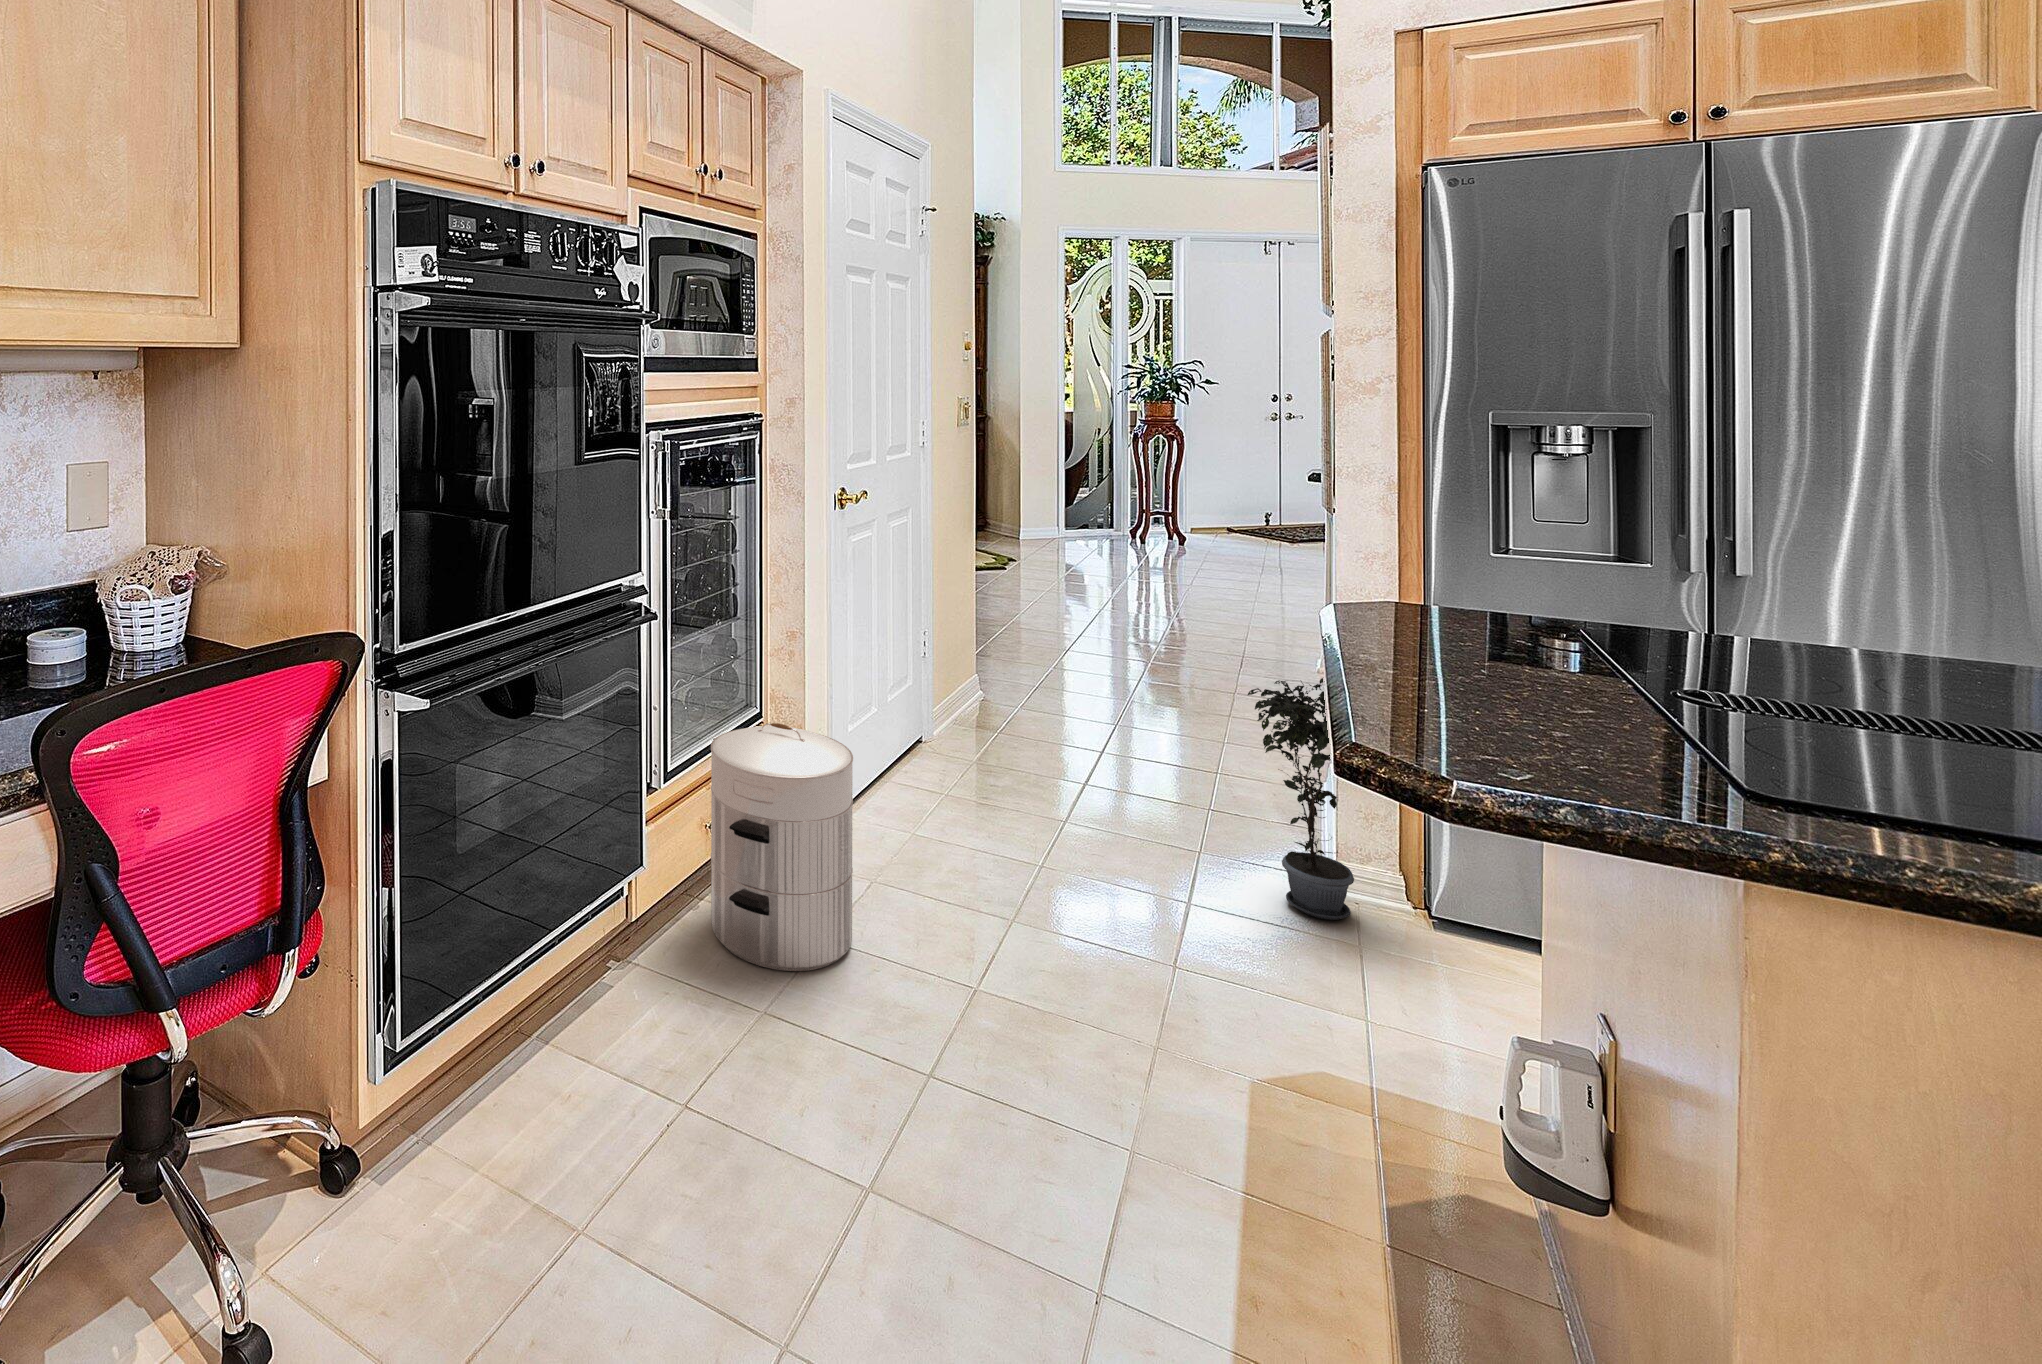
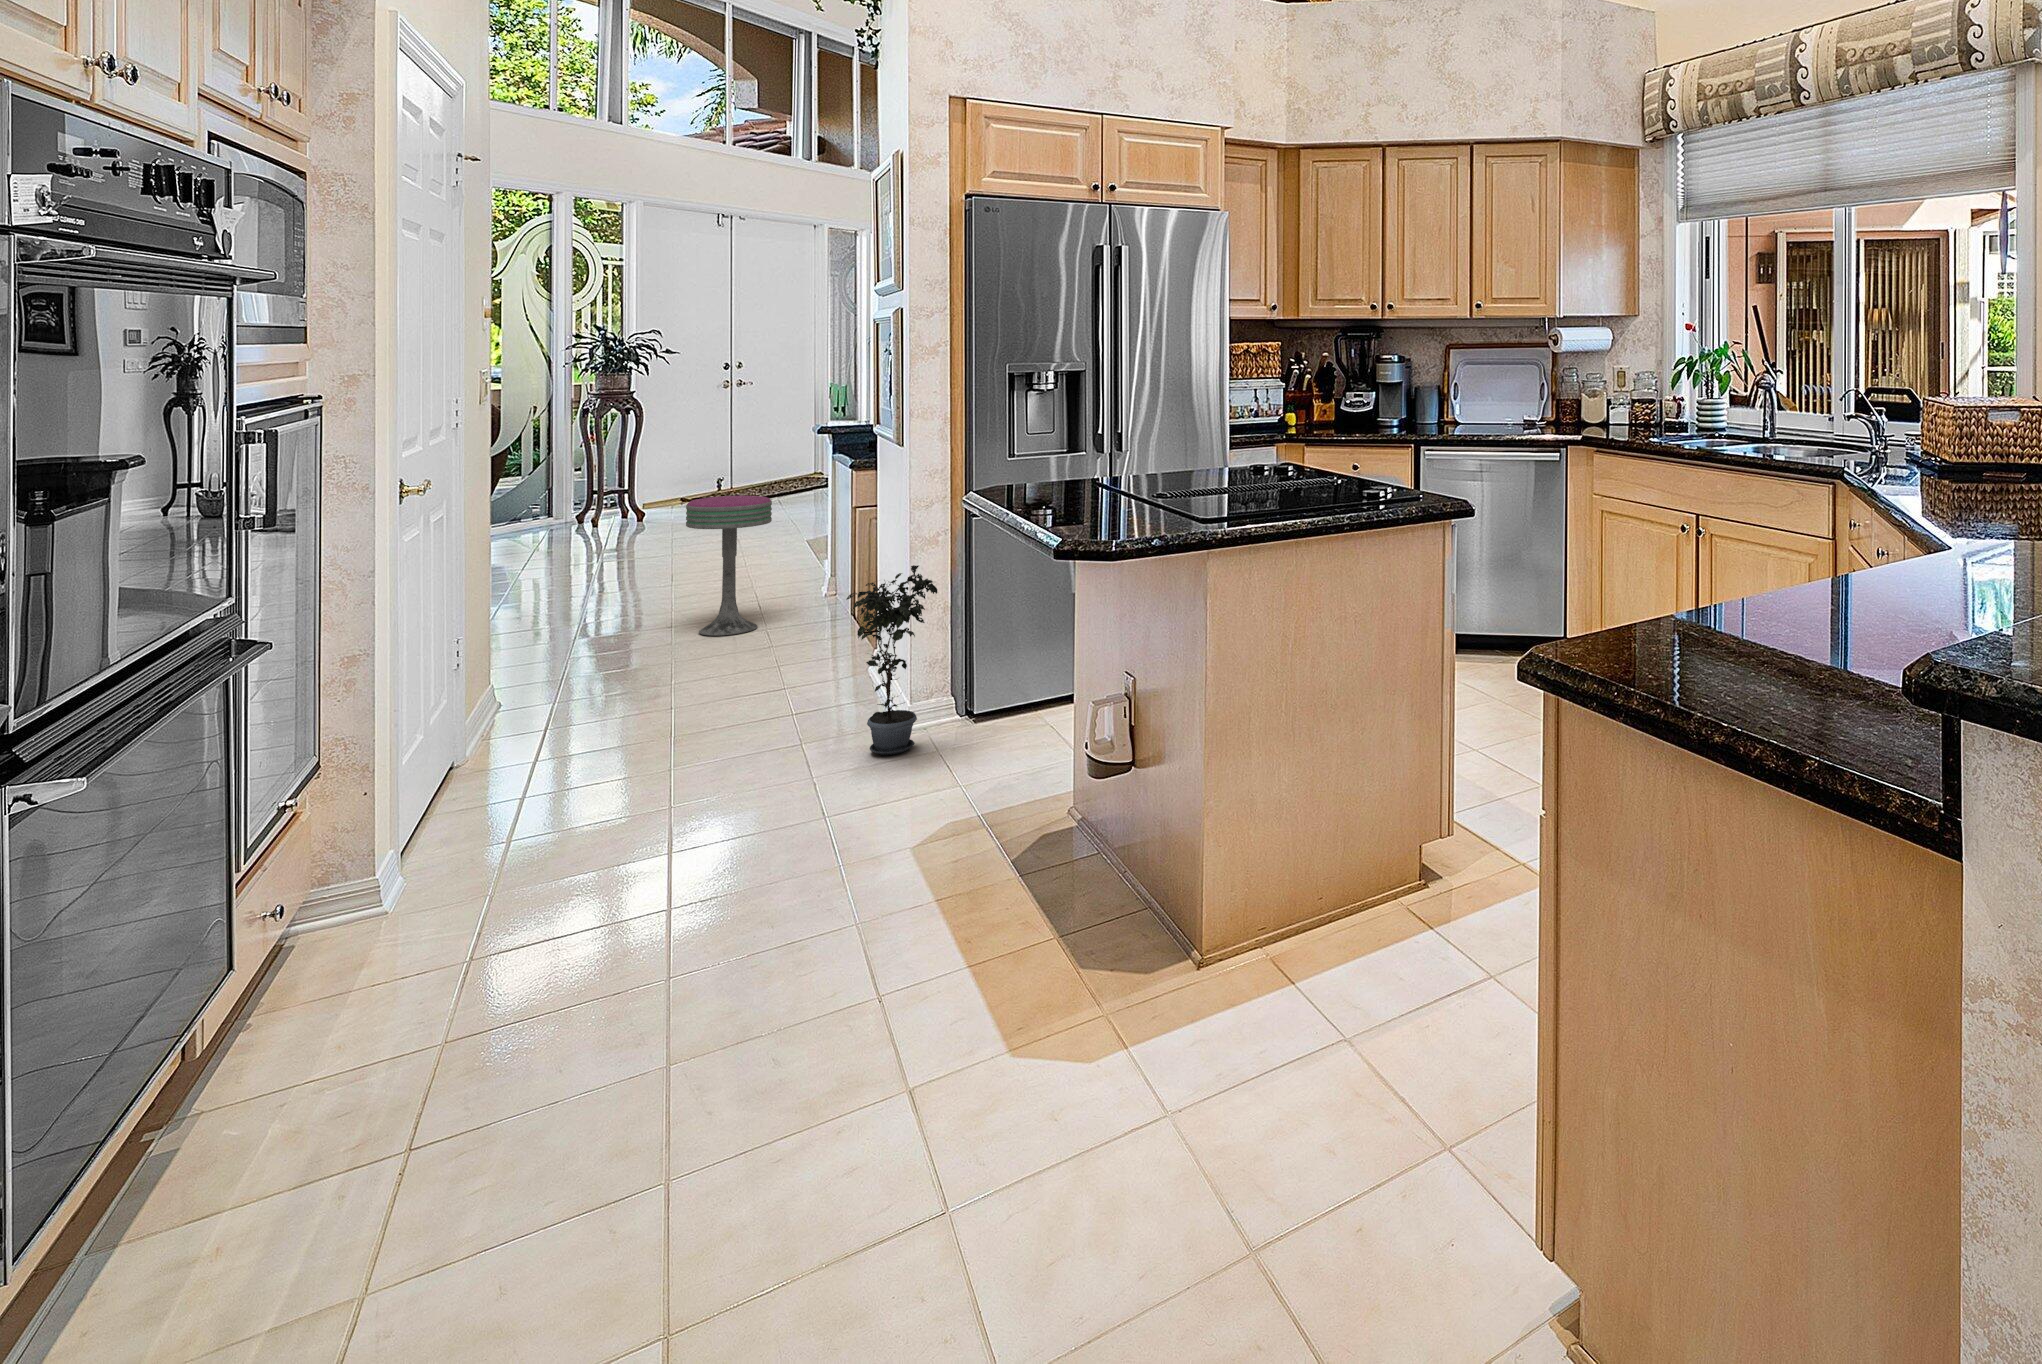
bar stool: none [1162,534,1252,686] -> present [686,496,772,636]
waste bin: present [711,723,853,971] -> none [306,729,516,1002]

